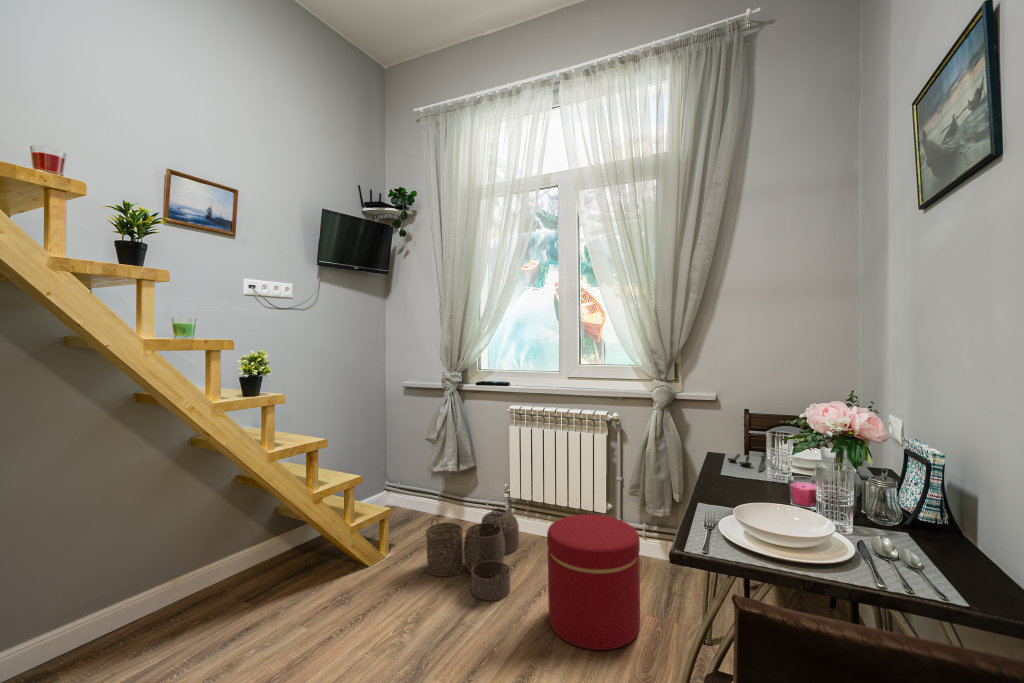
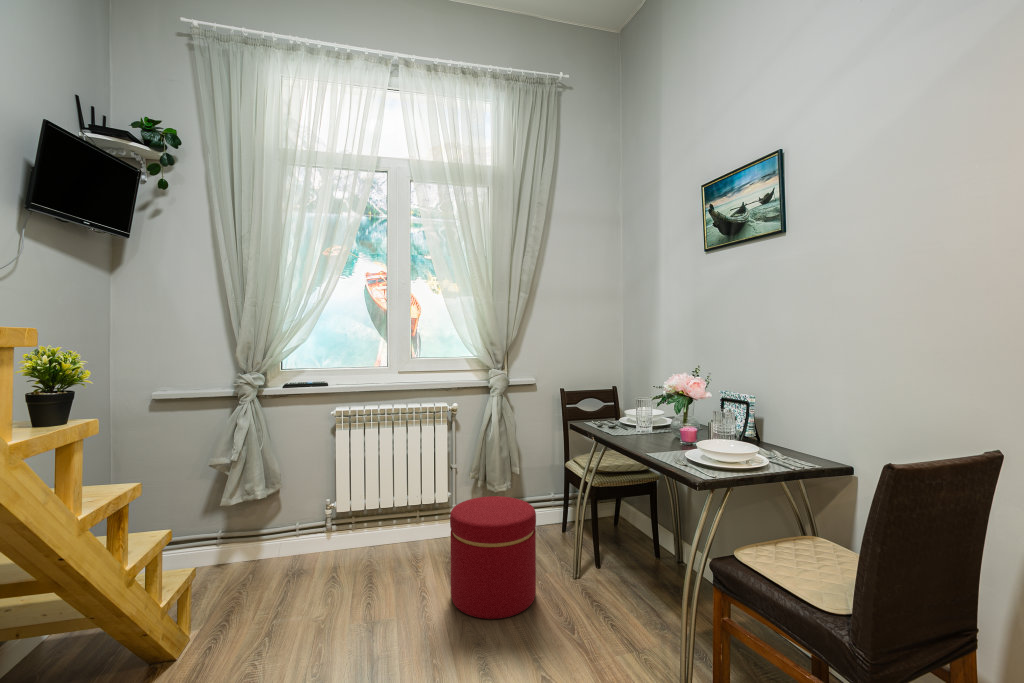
woven basket: present [426,507,519,601] -> none [269,523,396,624]

